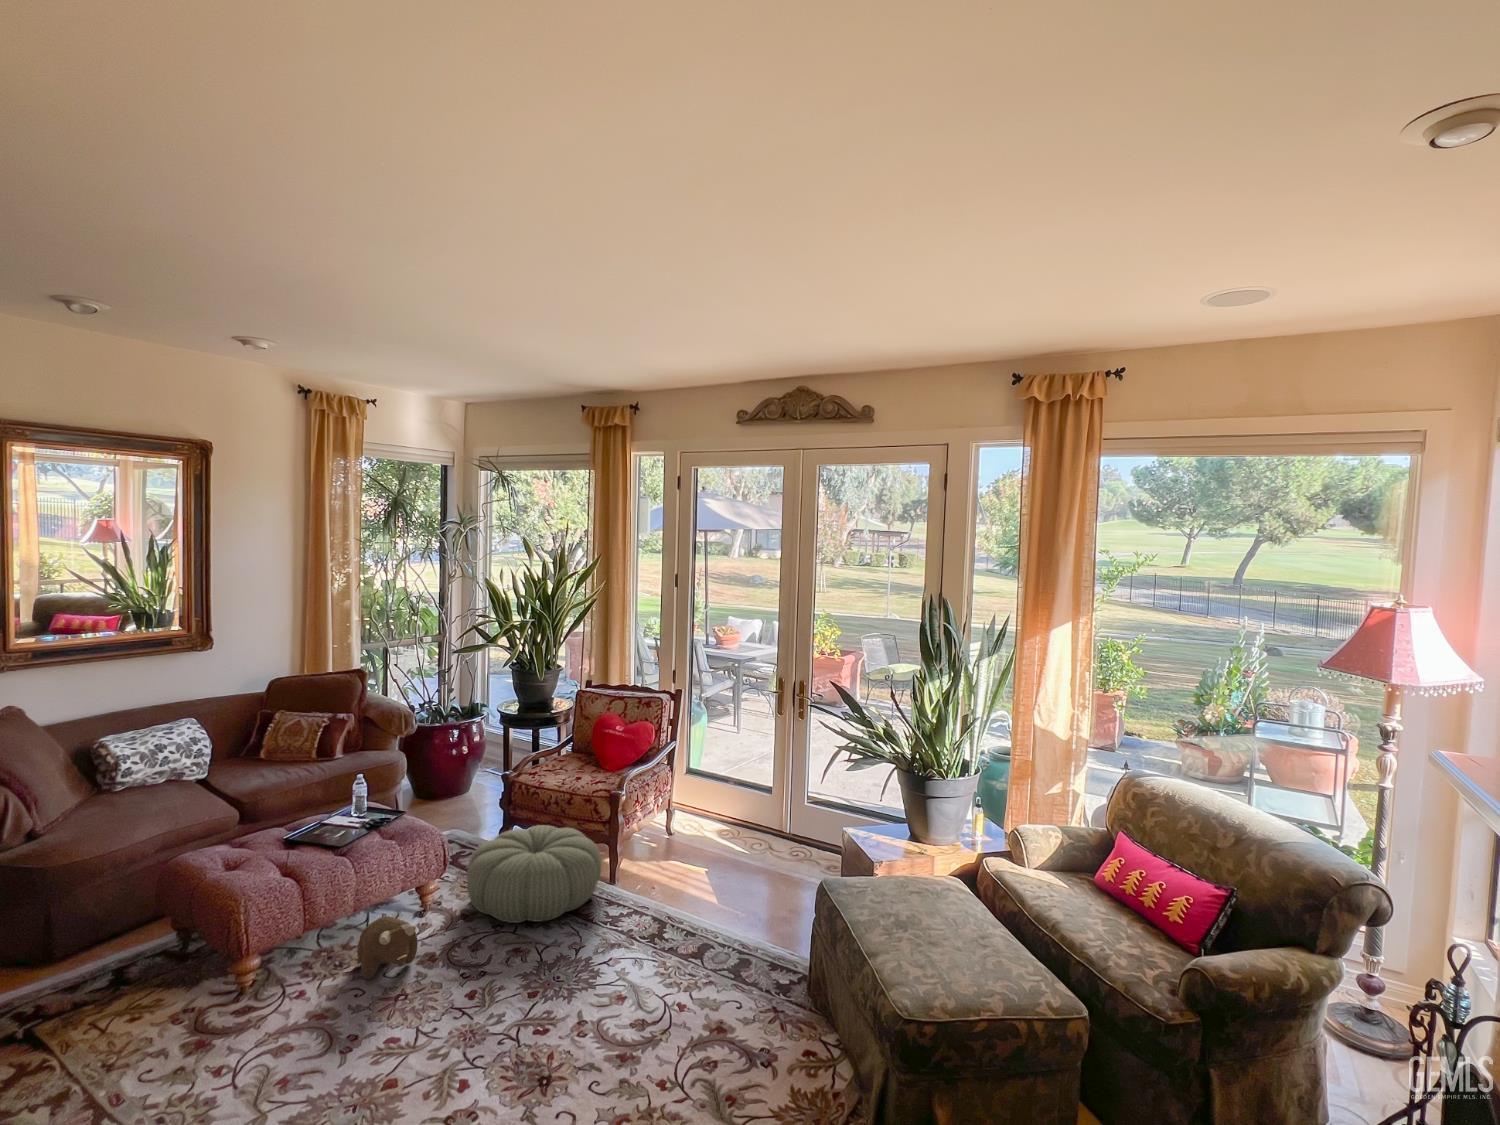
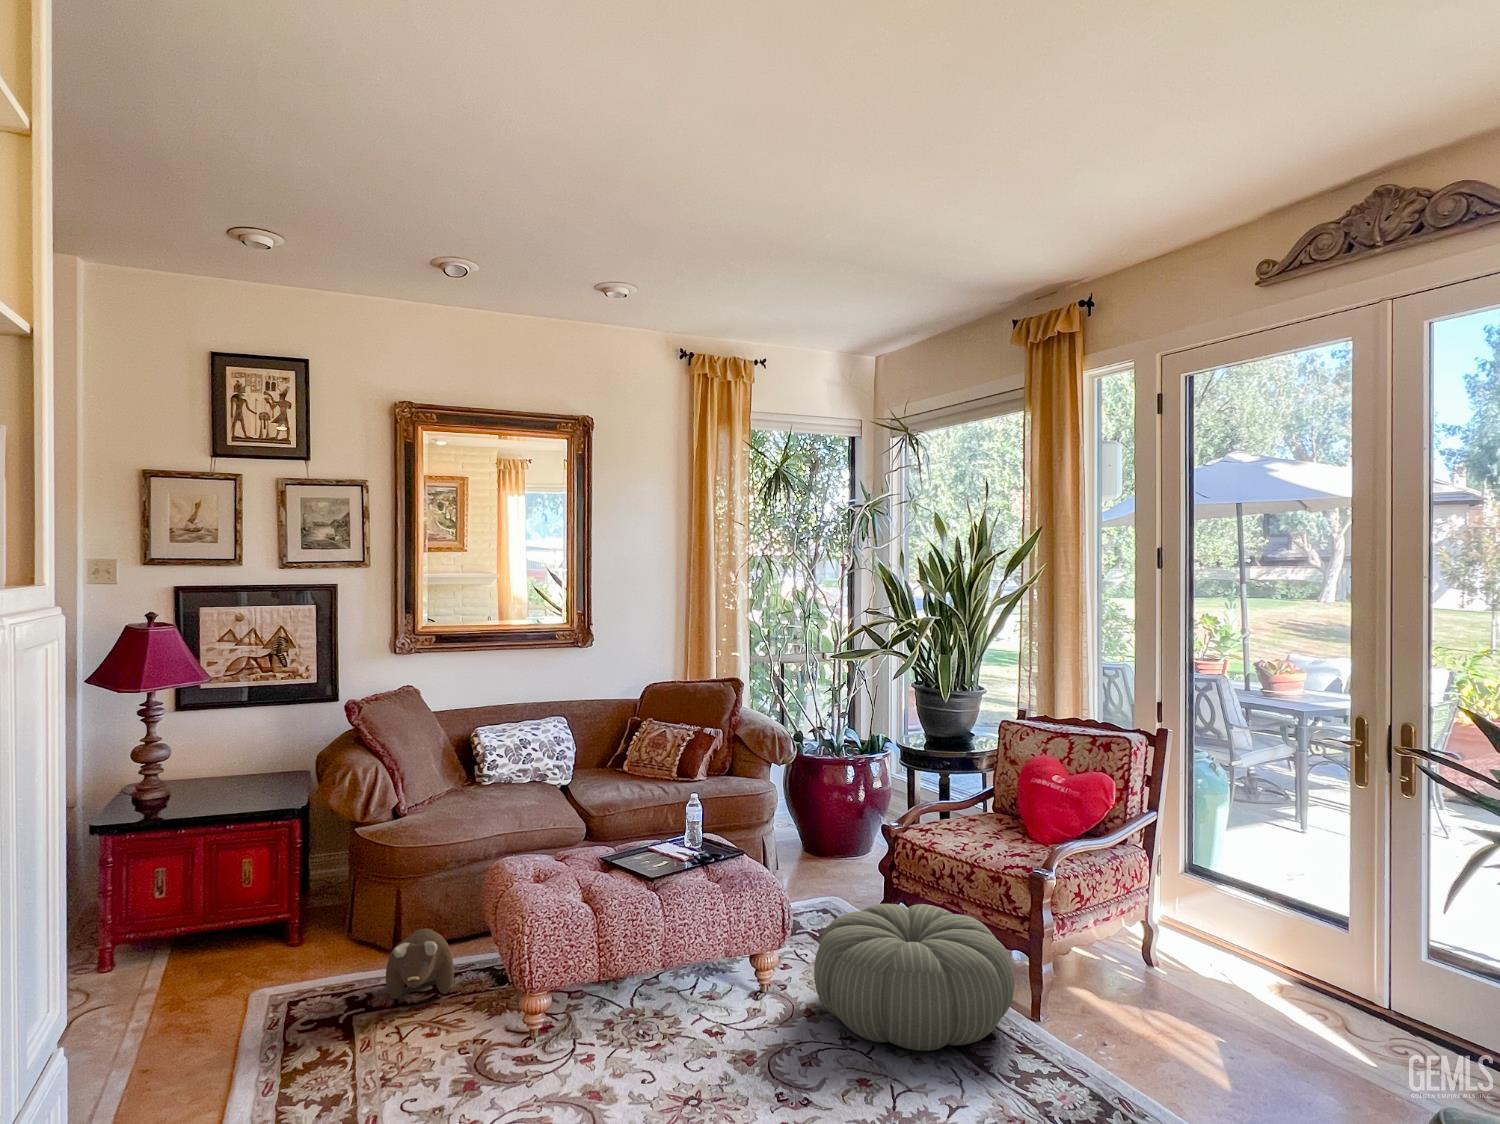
plush toy: present [357,916,418,980] -> present [386,929,454,999]

